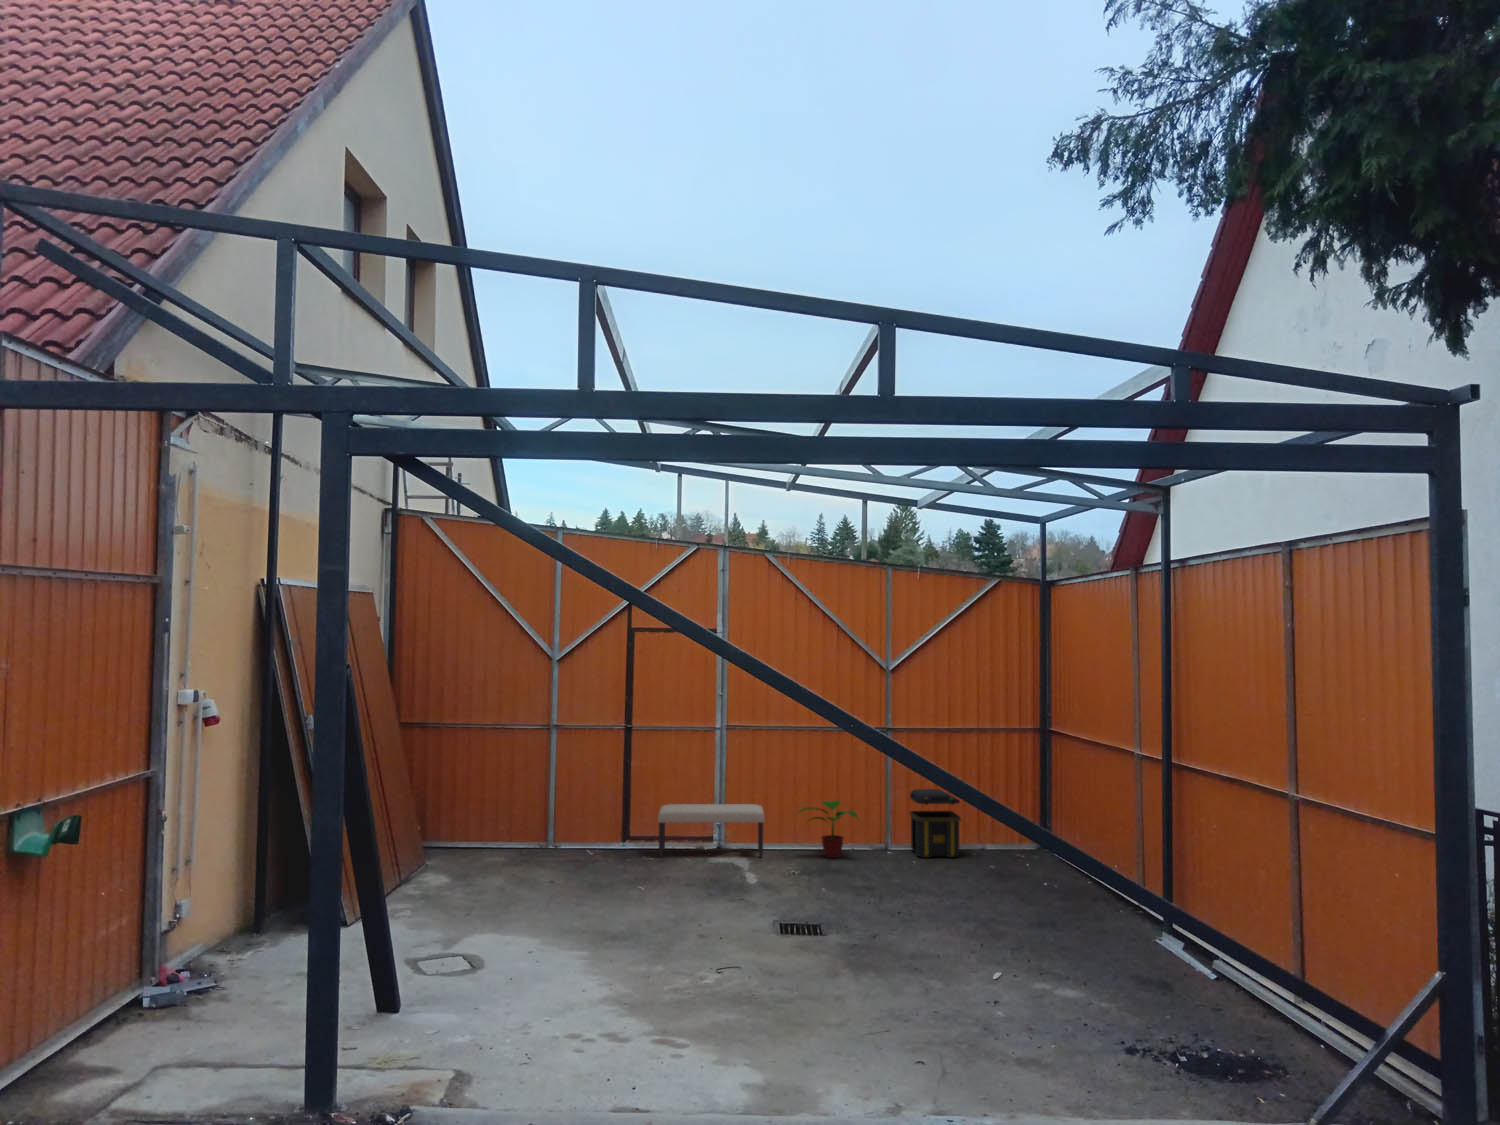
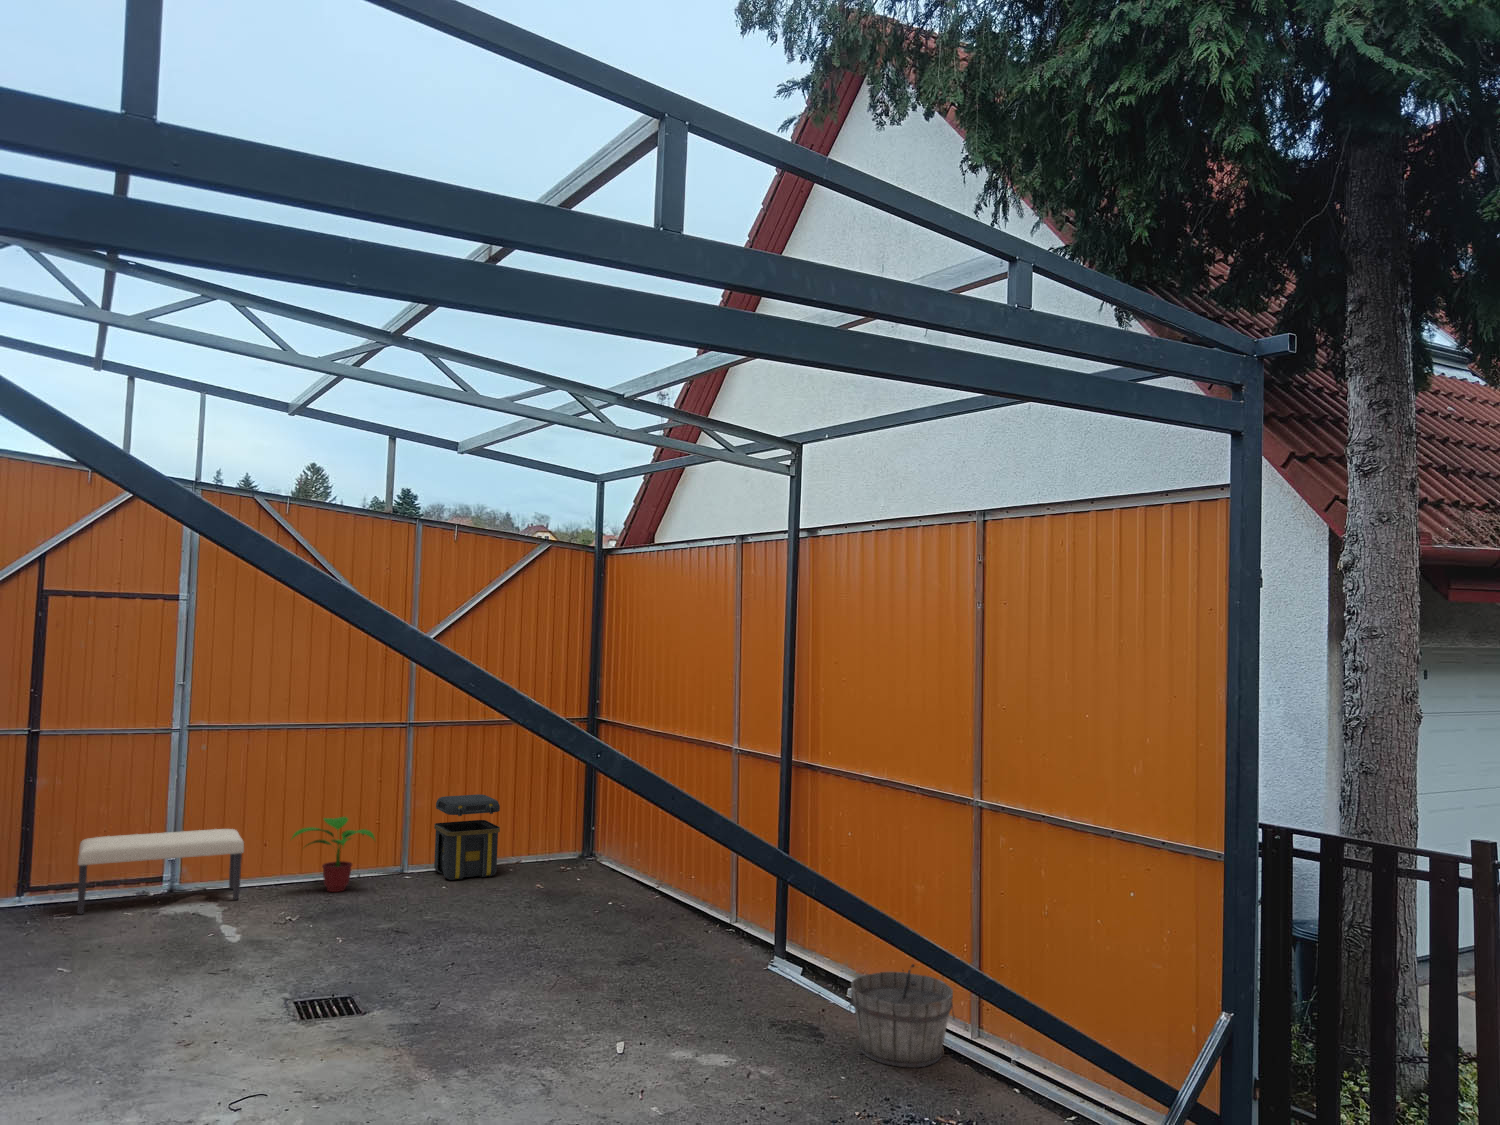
wooden bucket: none [1185,935,1283,1020] -> present [849,964,955,1068]

